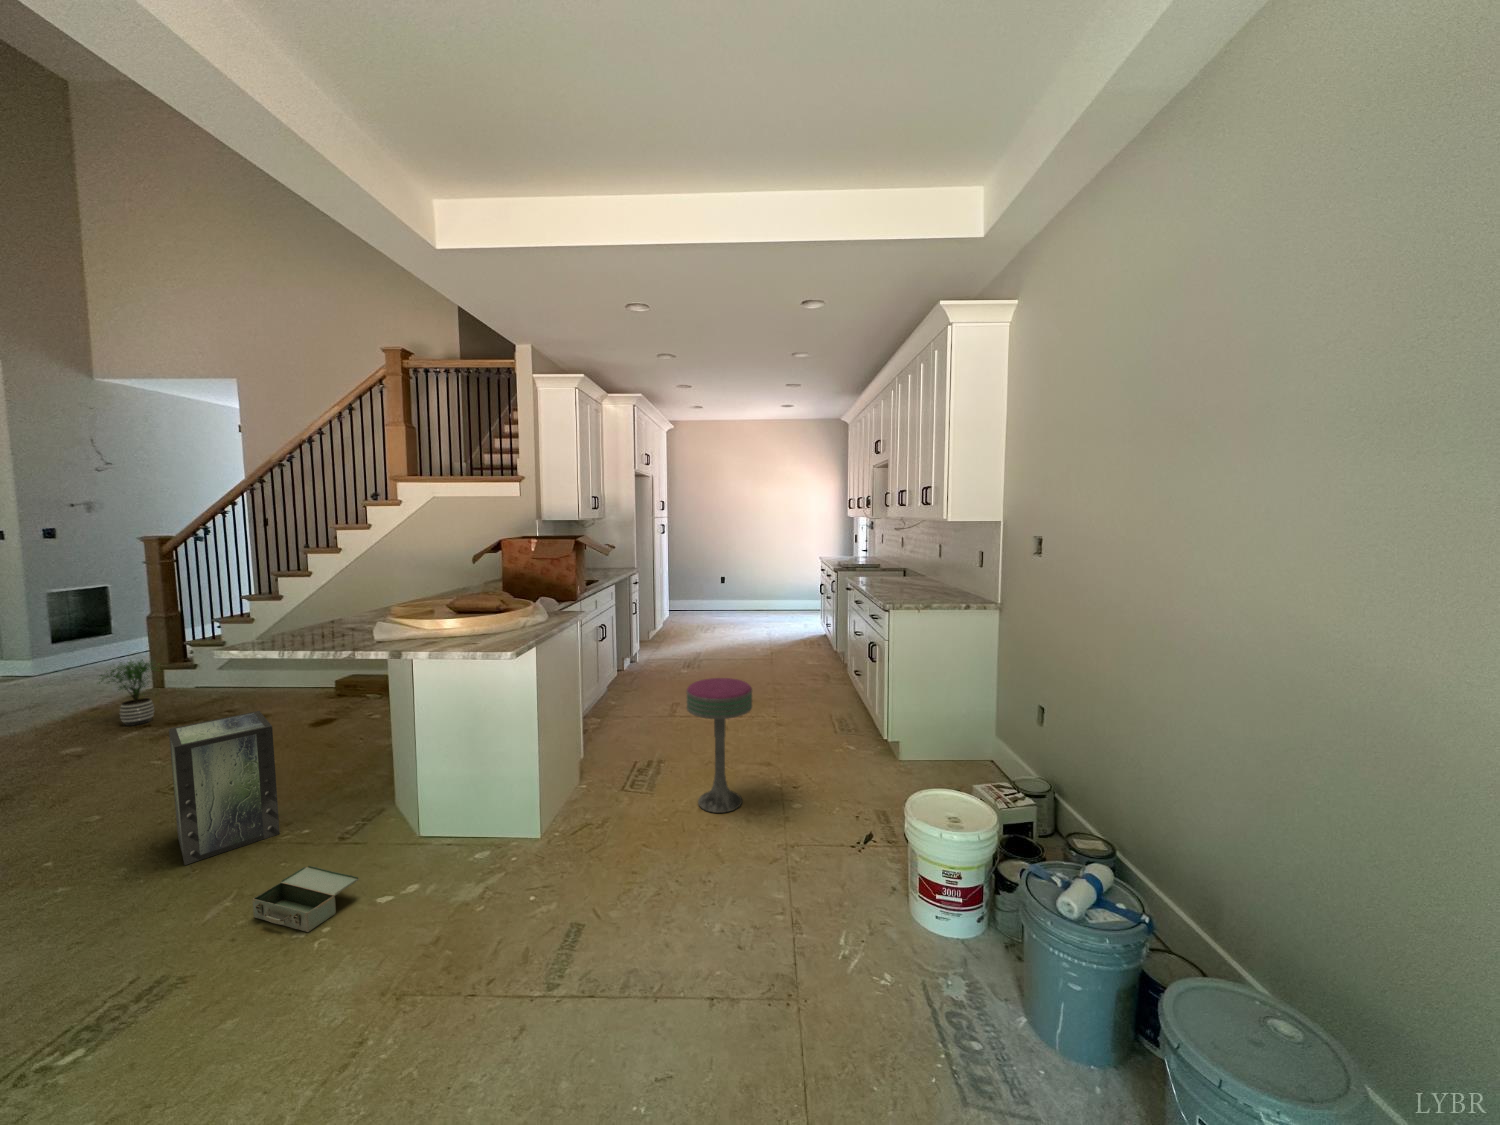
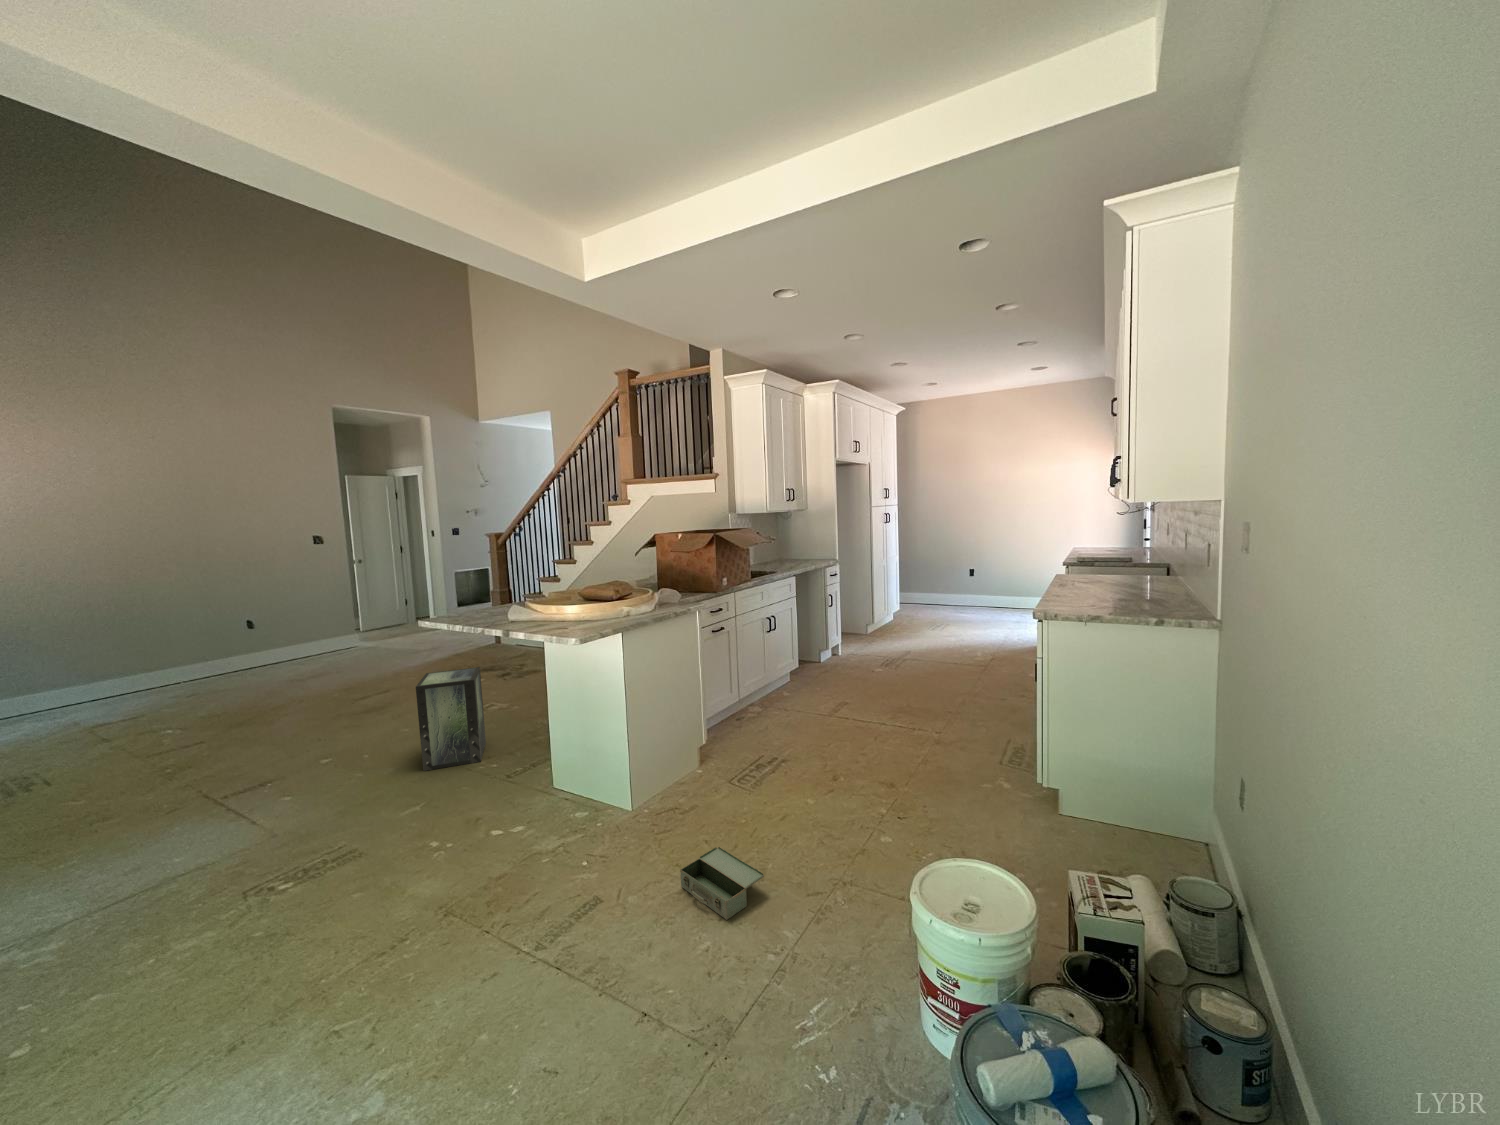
potted plant: present [99,659,157,726] -> none [447,621,483,668]
bar stool: present [686,678,752,813] -> none [762,683,834,828]
toolbox: present [253,866,359,932] -> present [680,847,764,920]

